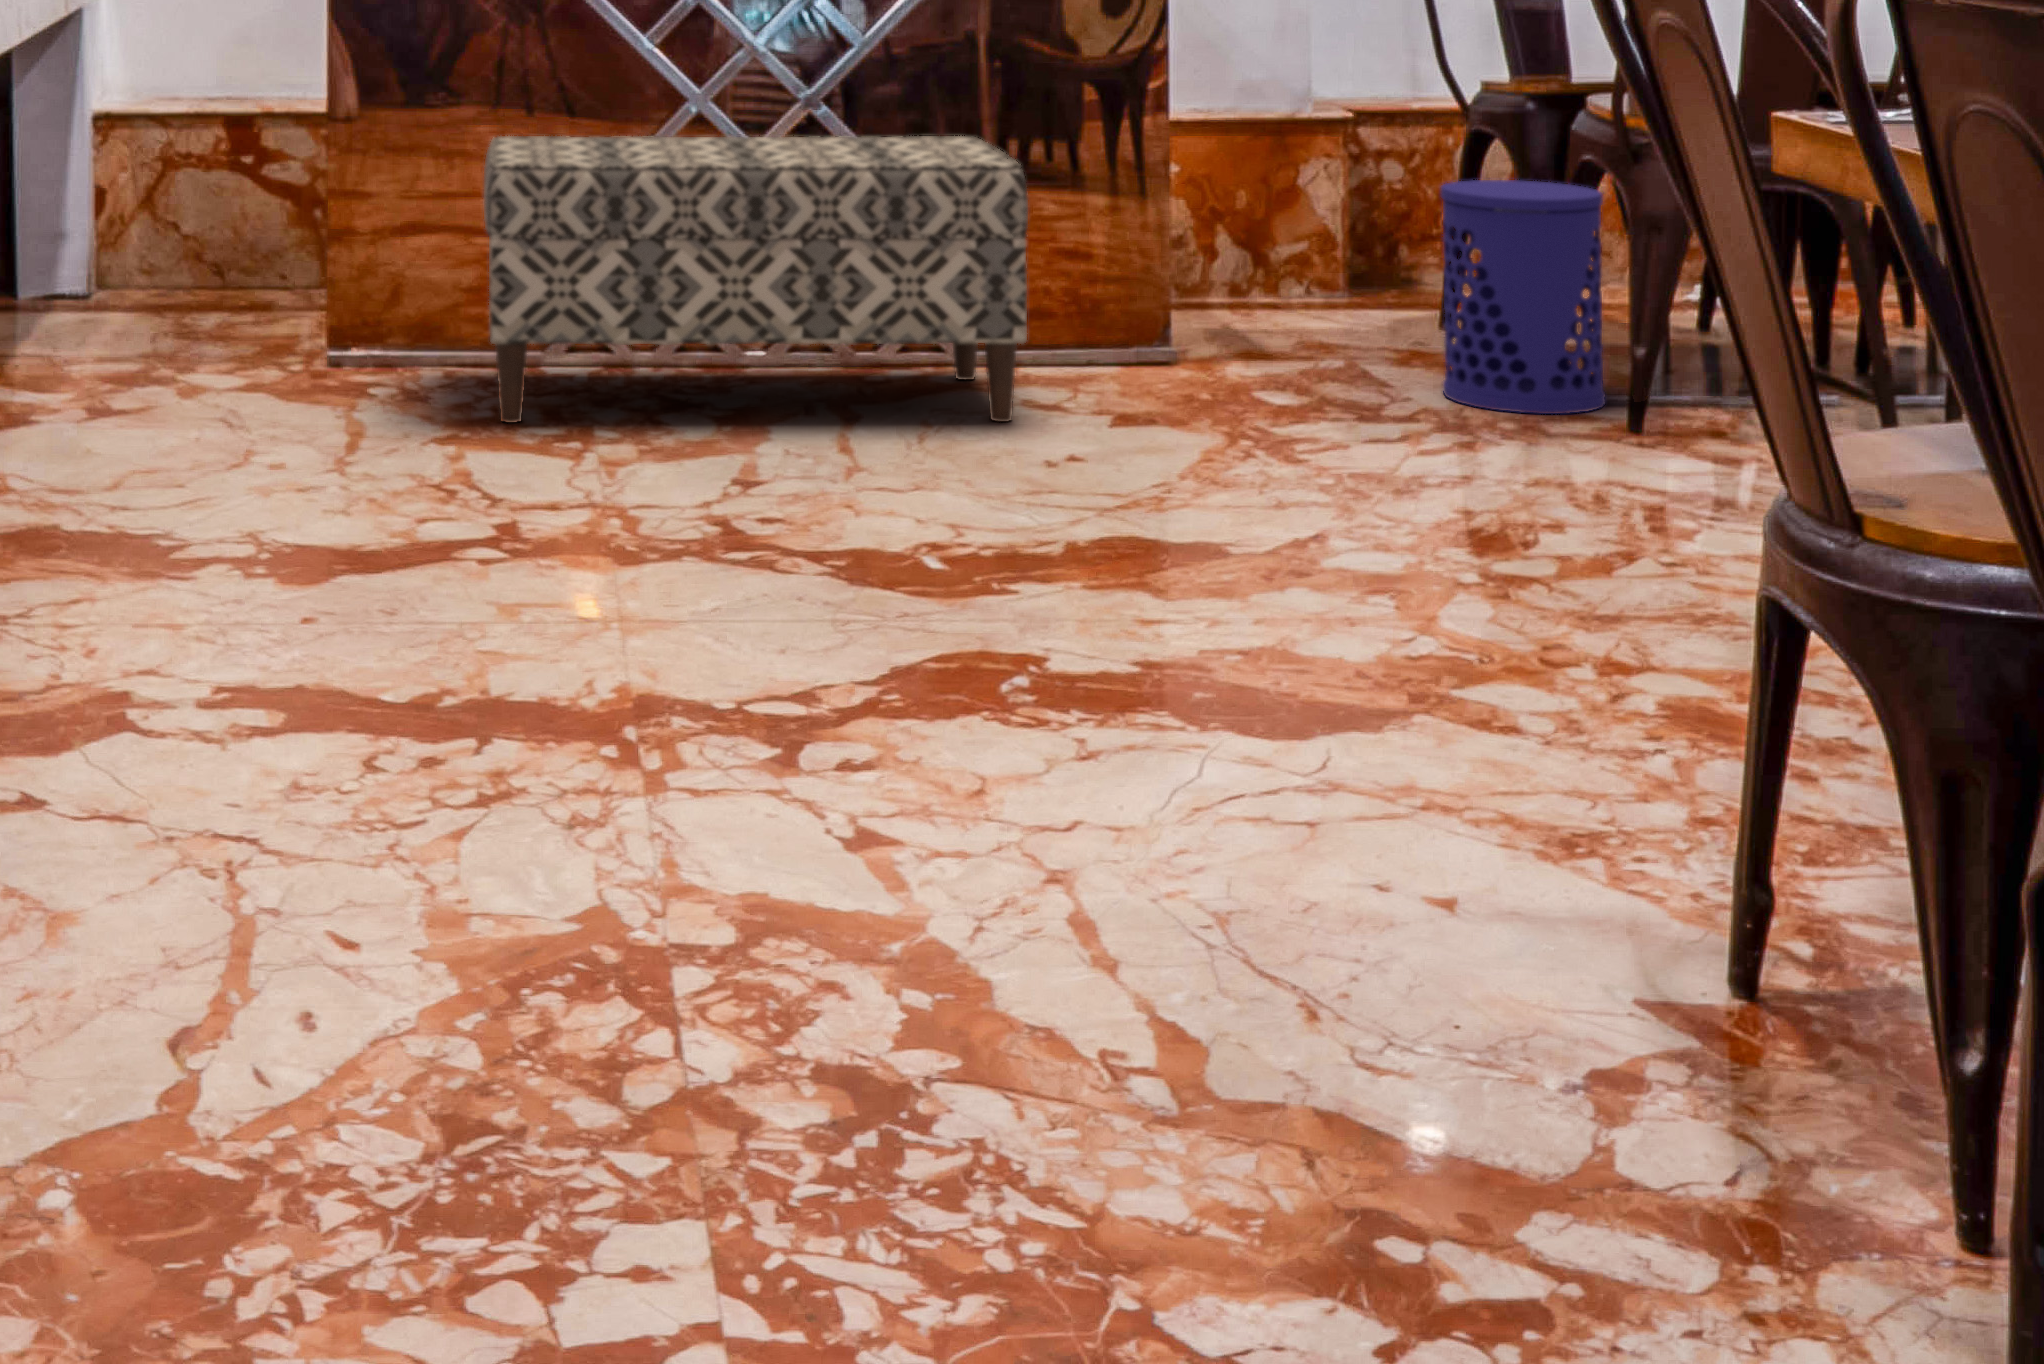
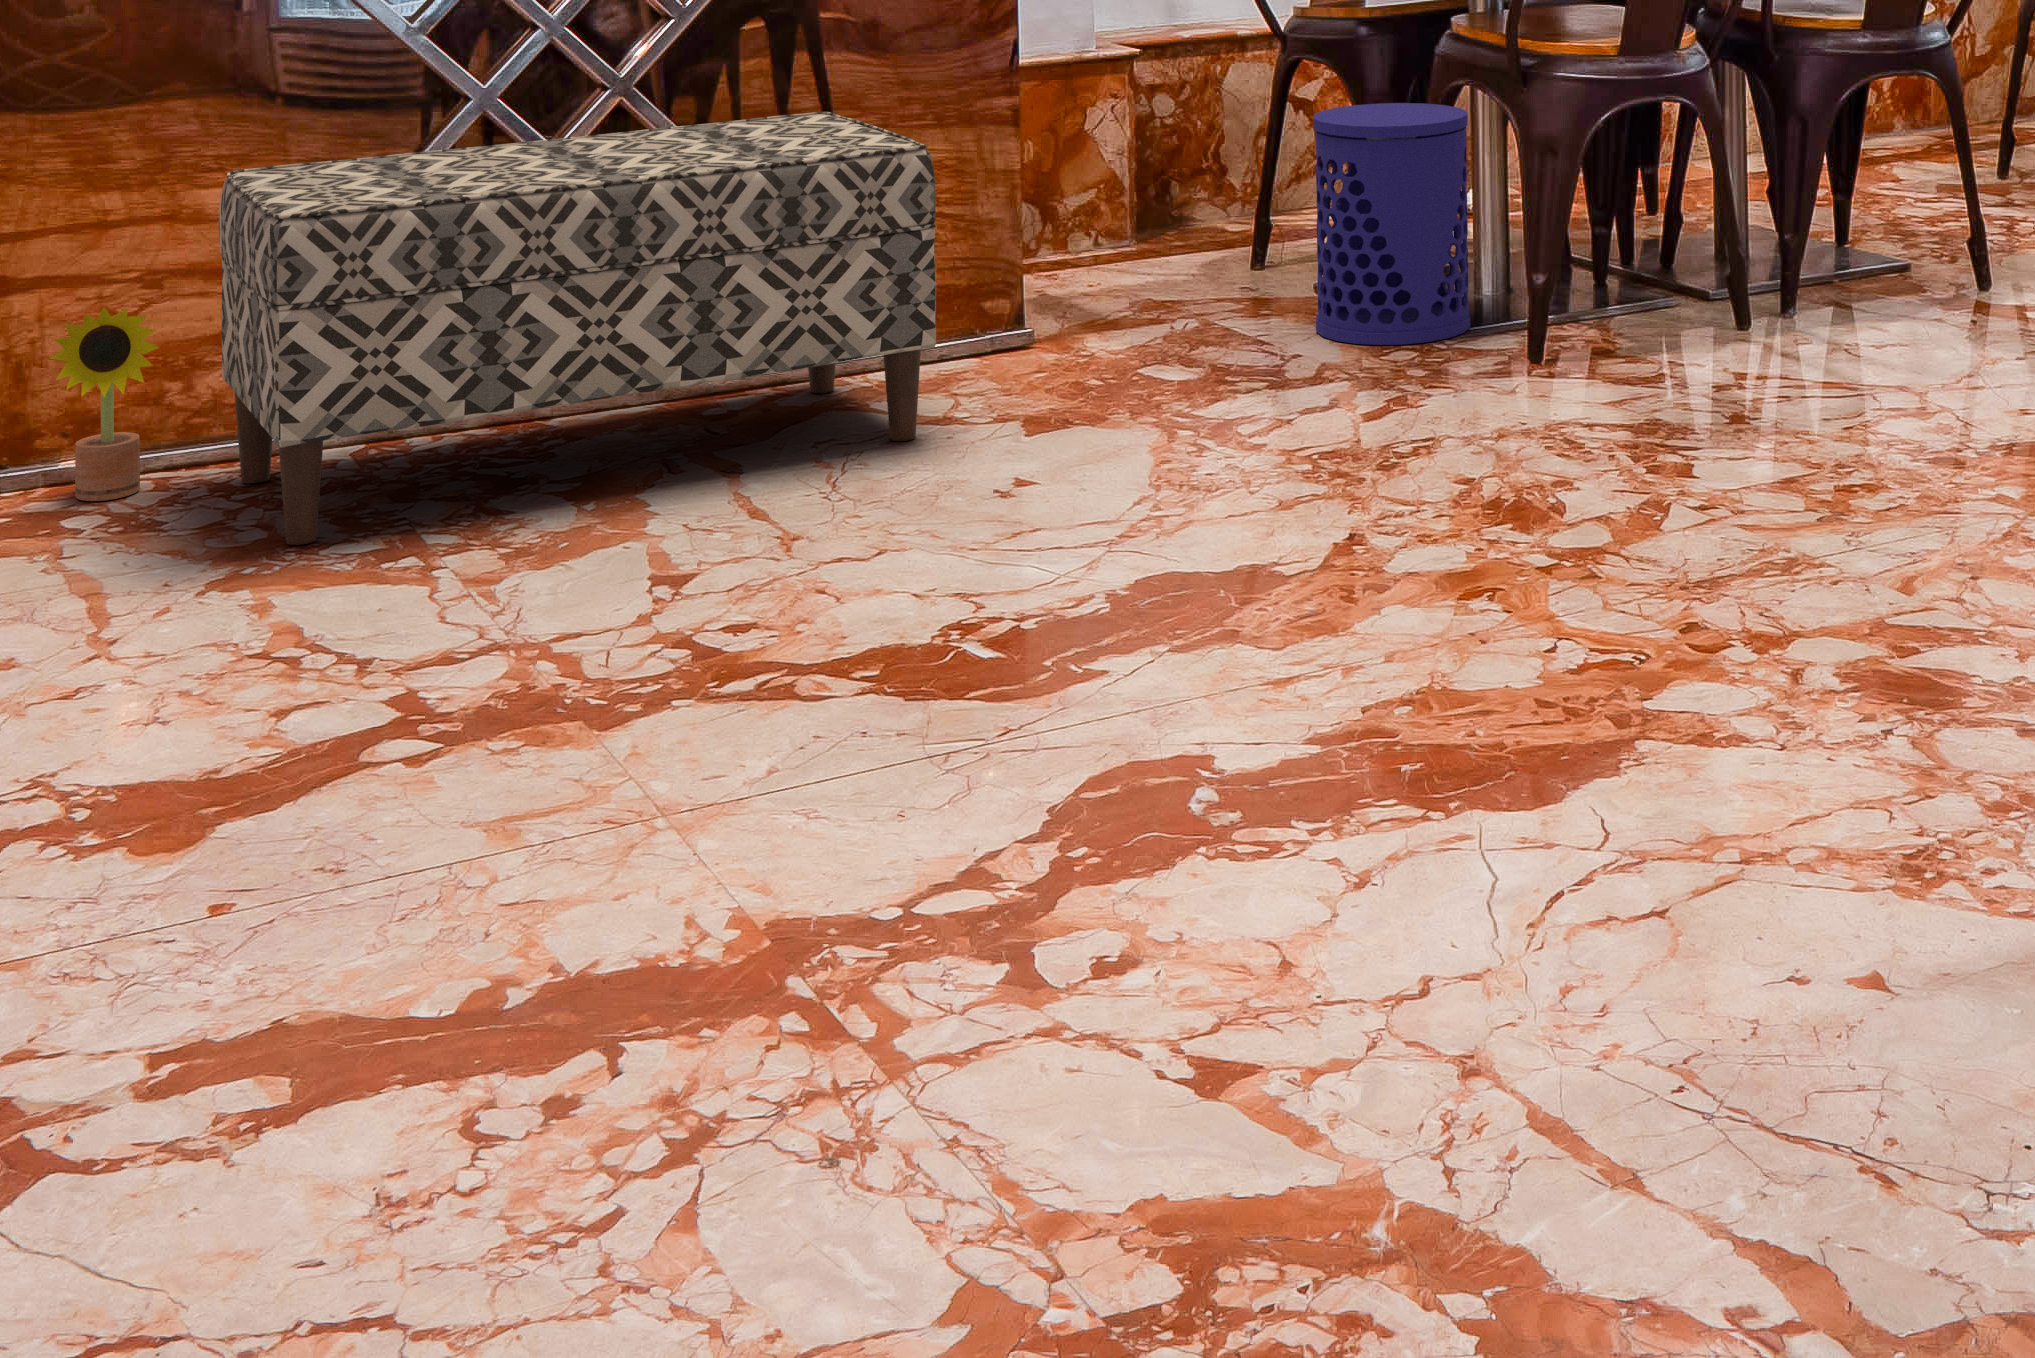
decorative plant: none [366,229,440,377] -> present [50,307,159,501]

